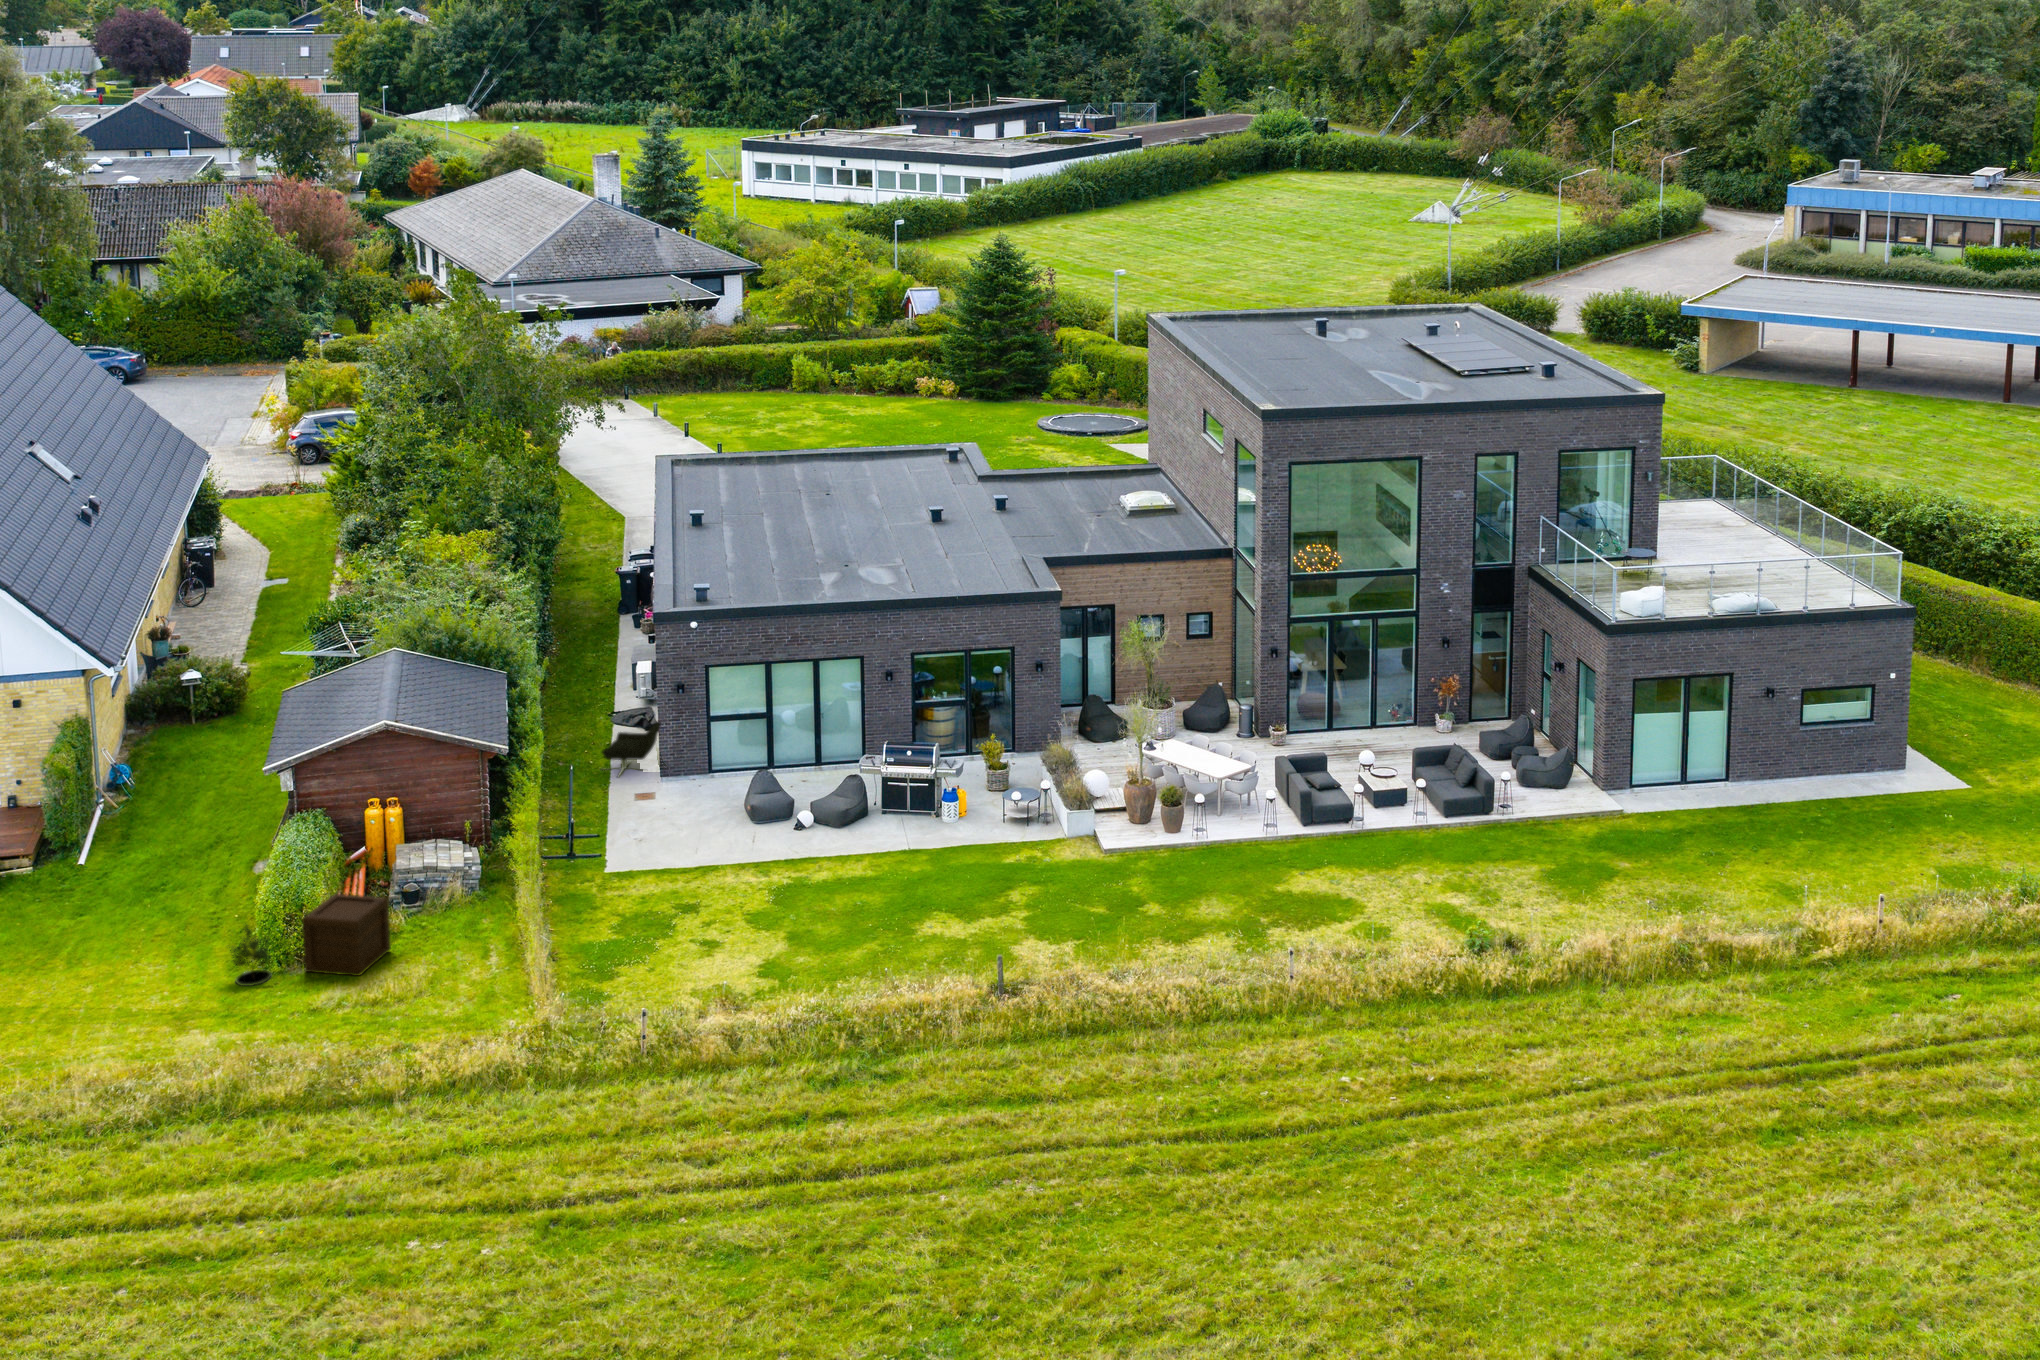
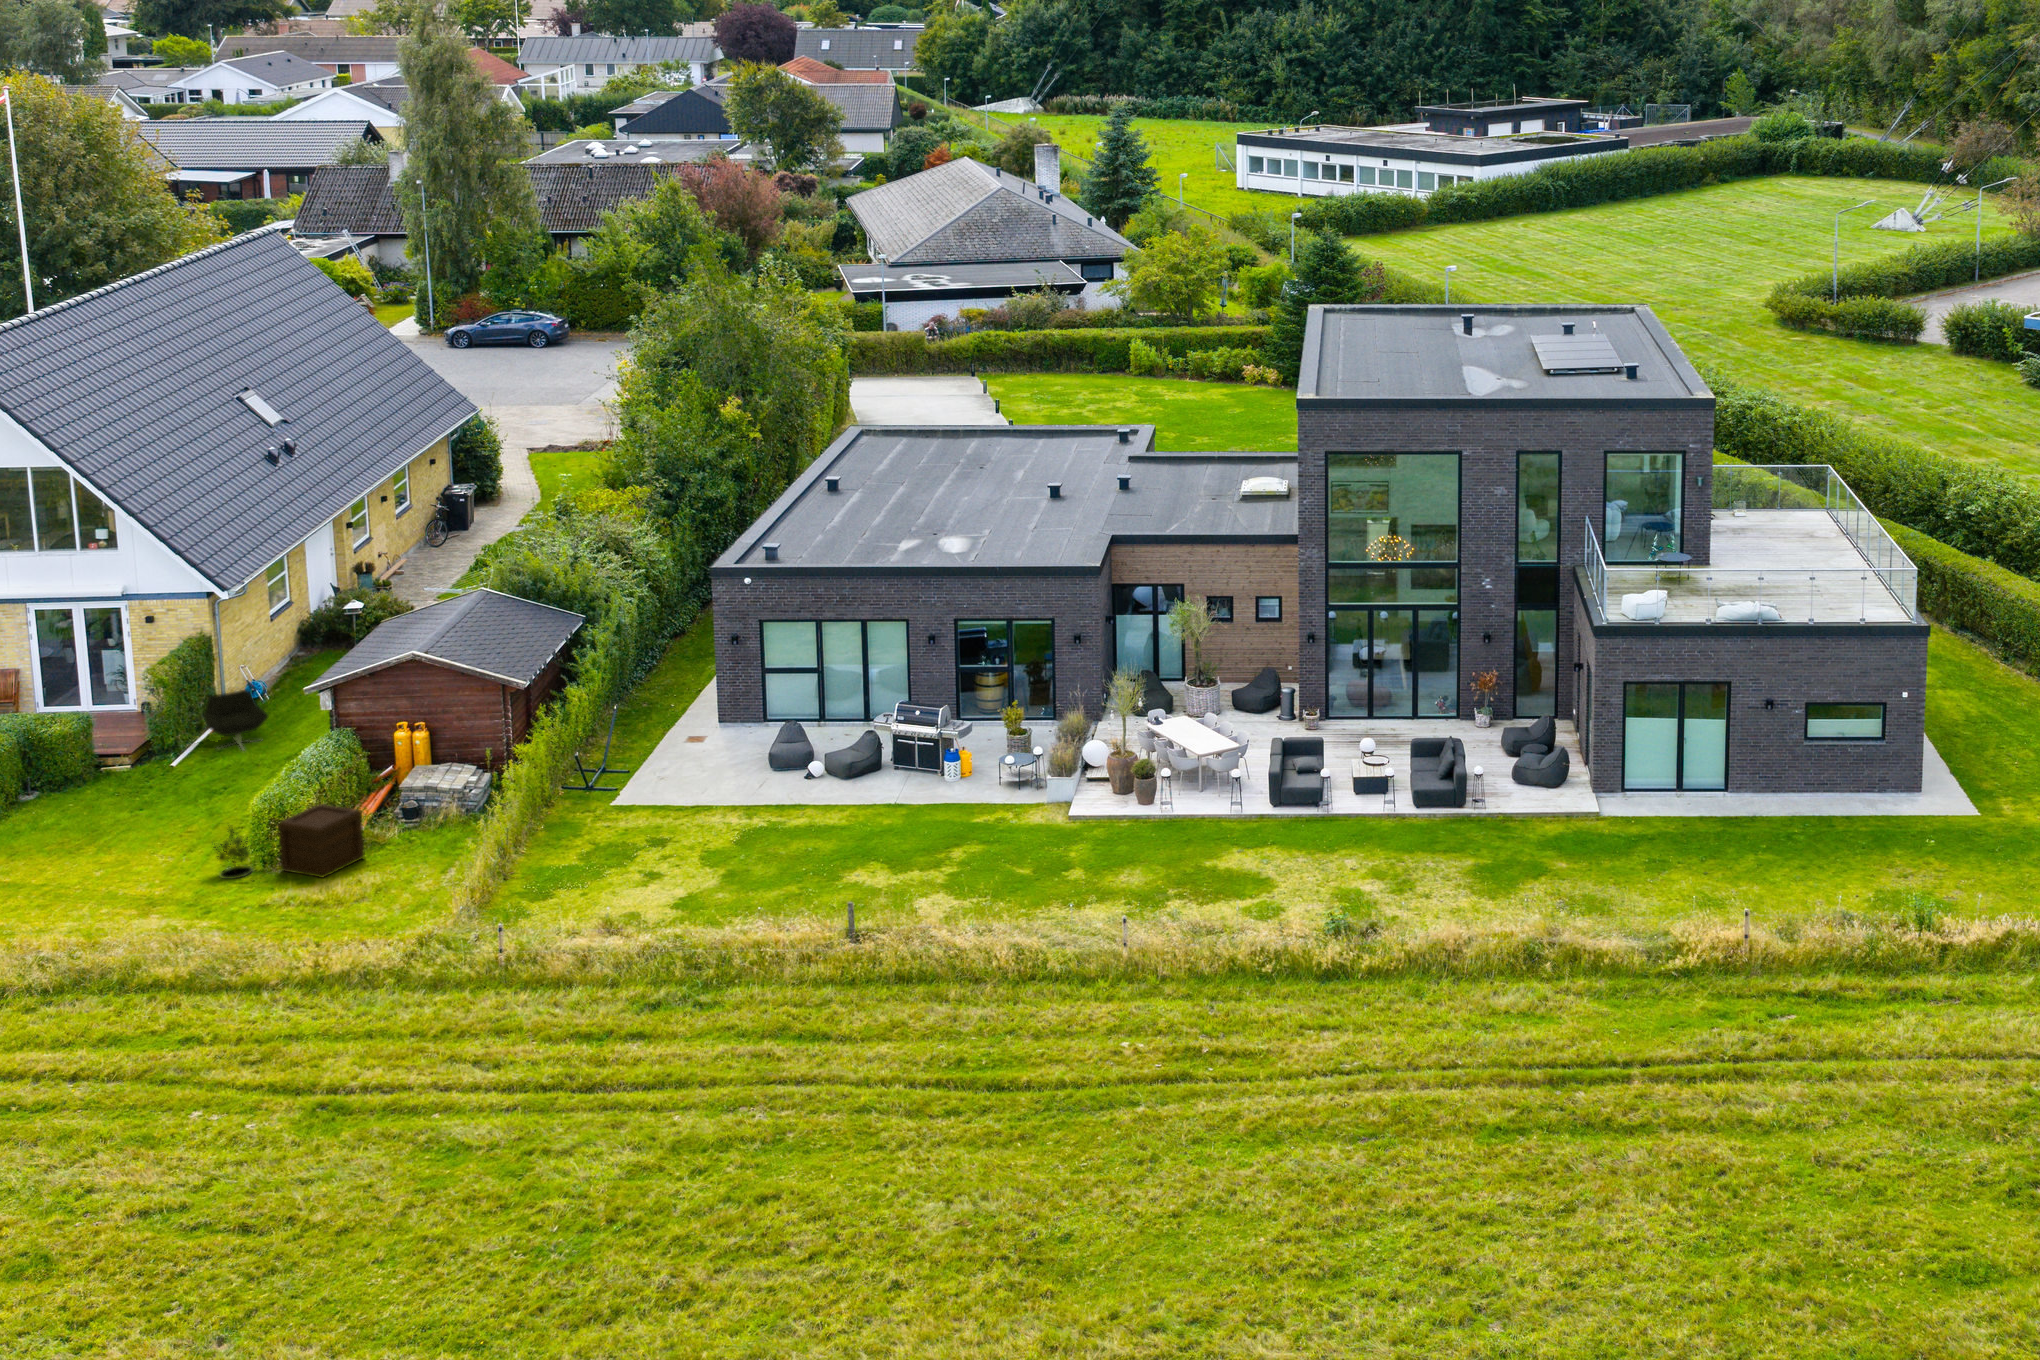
lounge chair: present [602,722,661,776] -> present [204,690,269,750]

